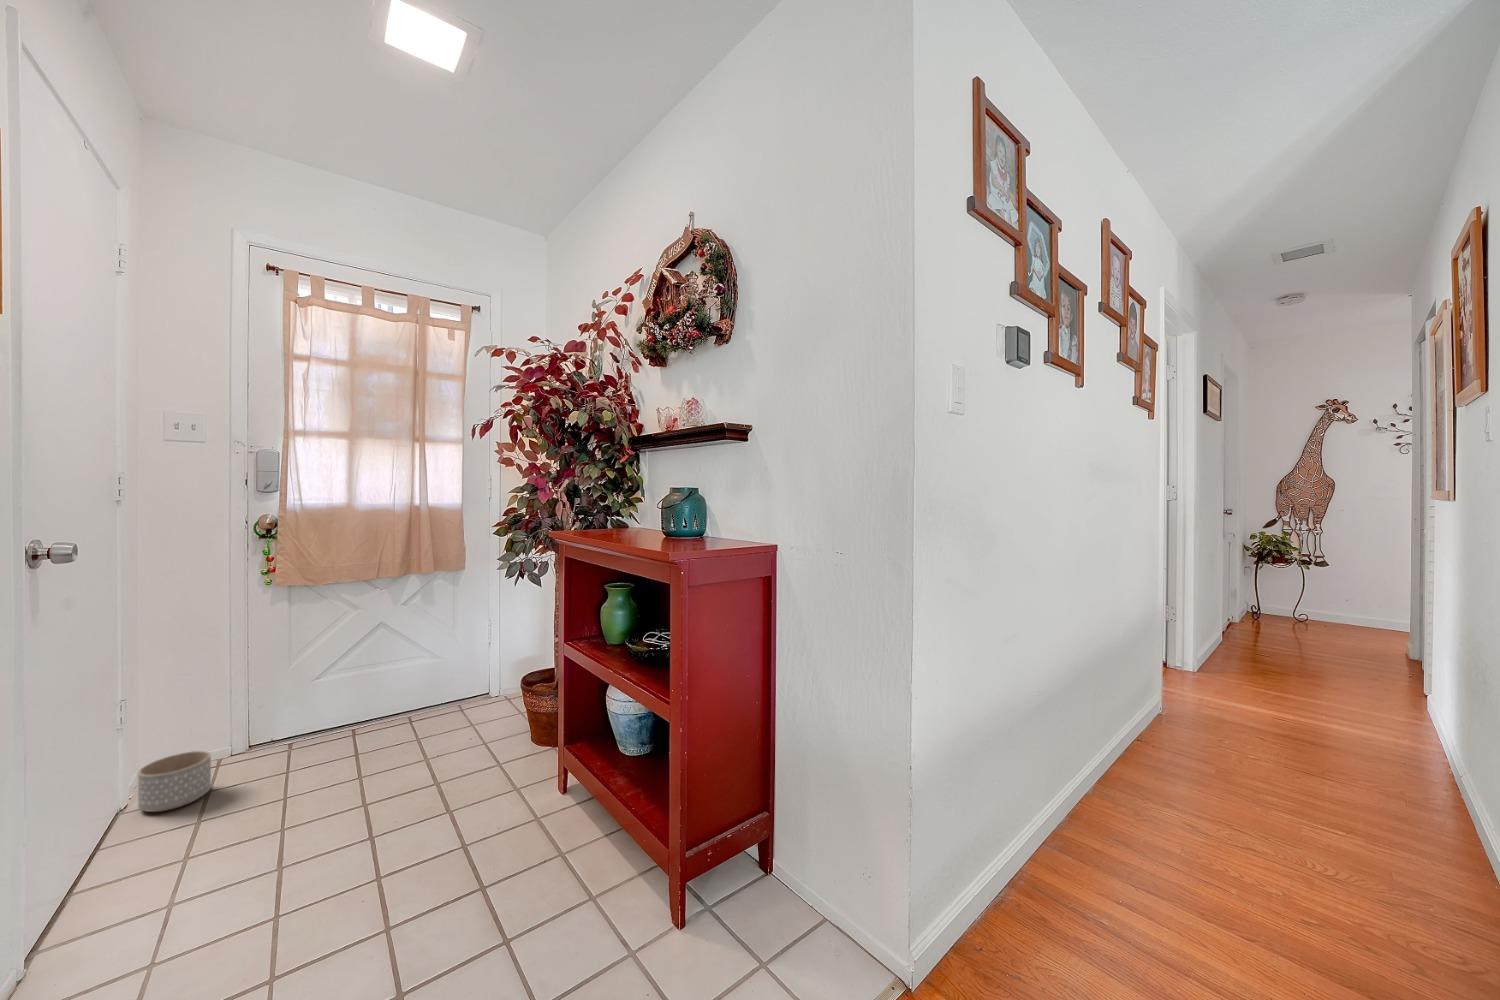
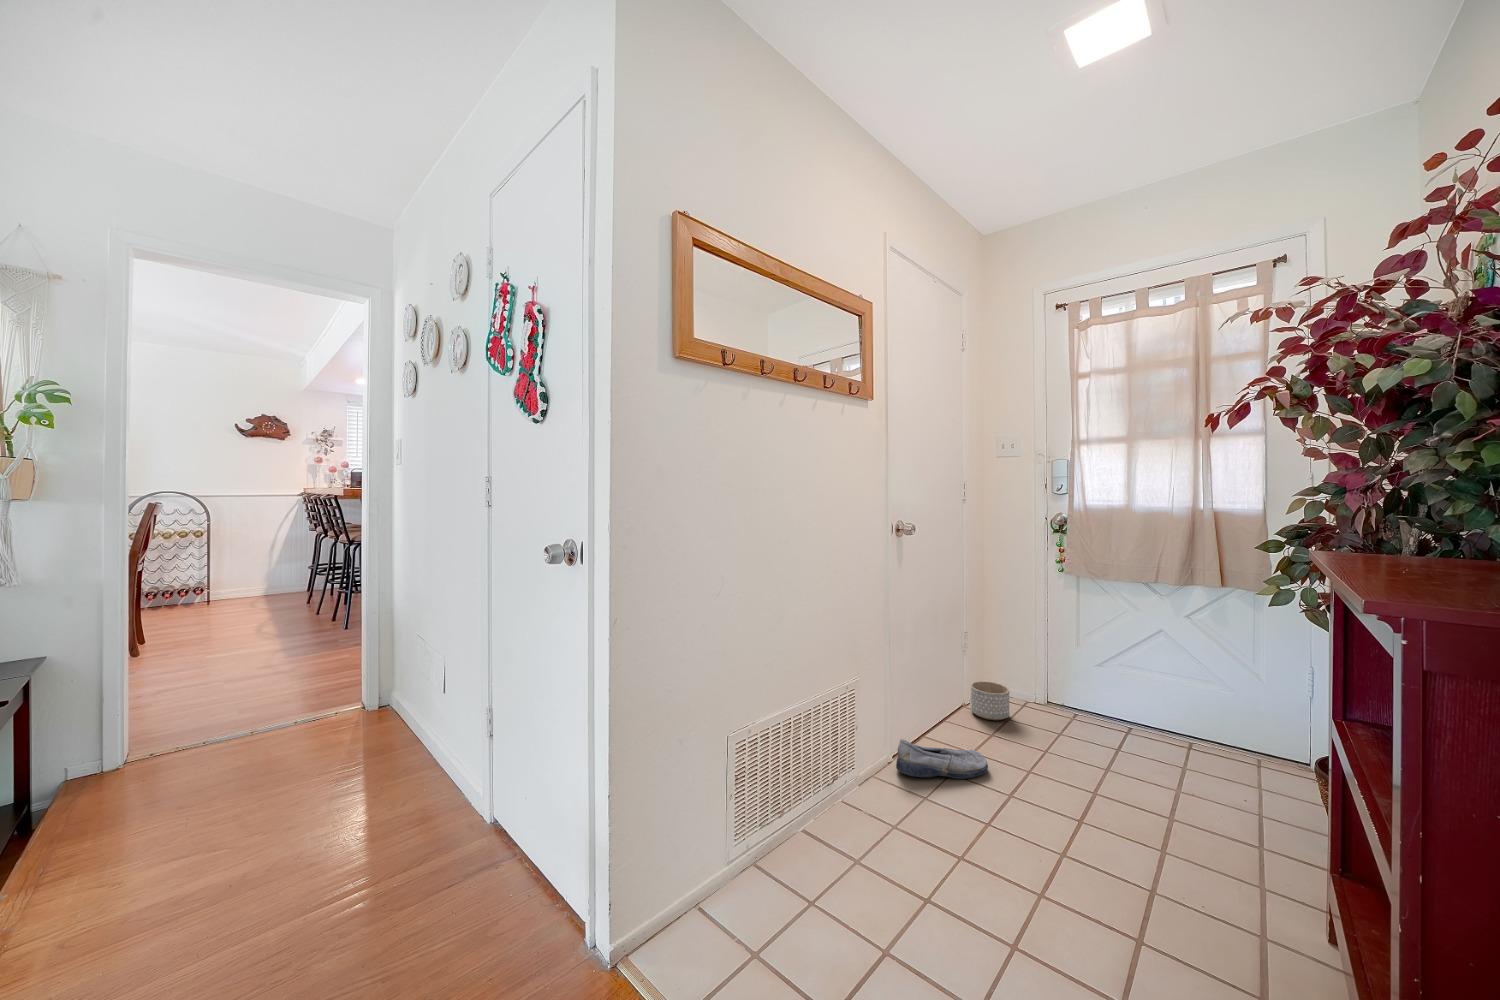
shoe: none [50,849,230,970] -> present [896,739,988,779]

